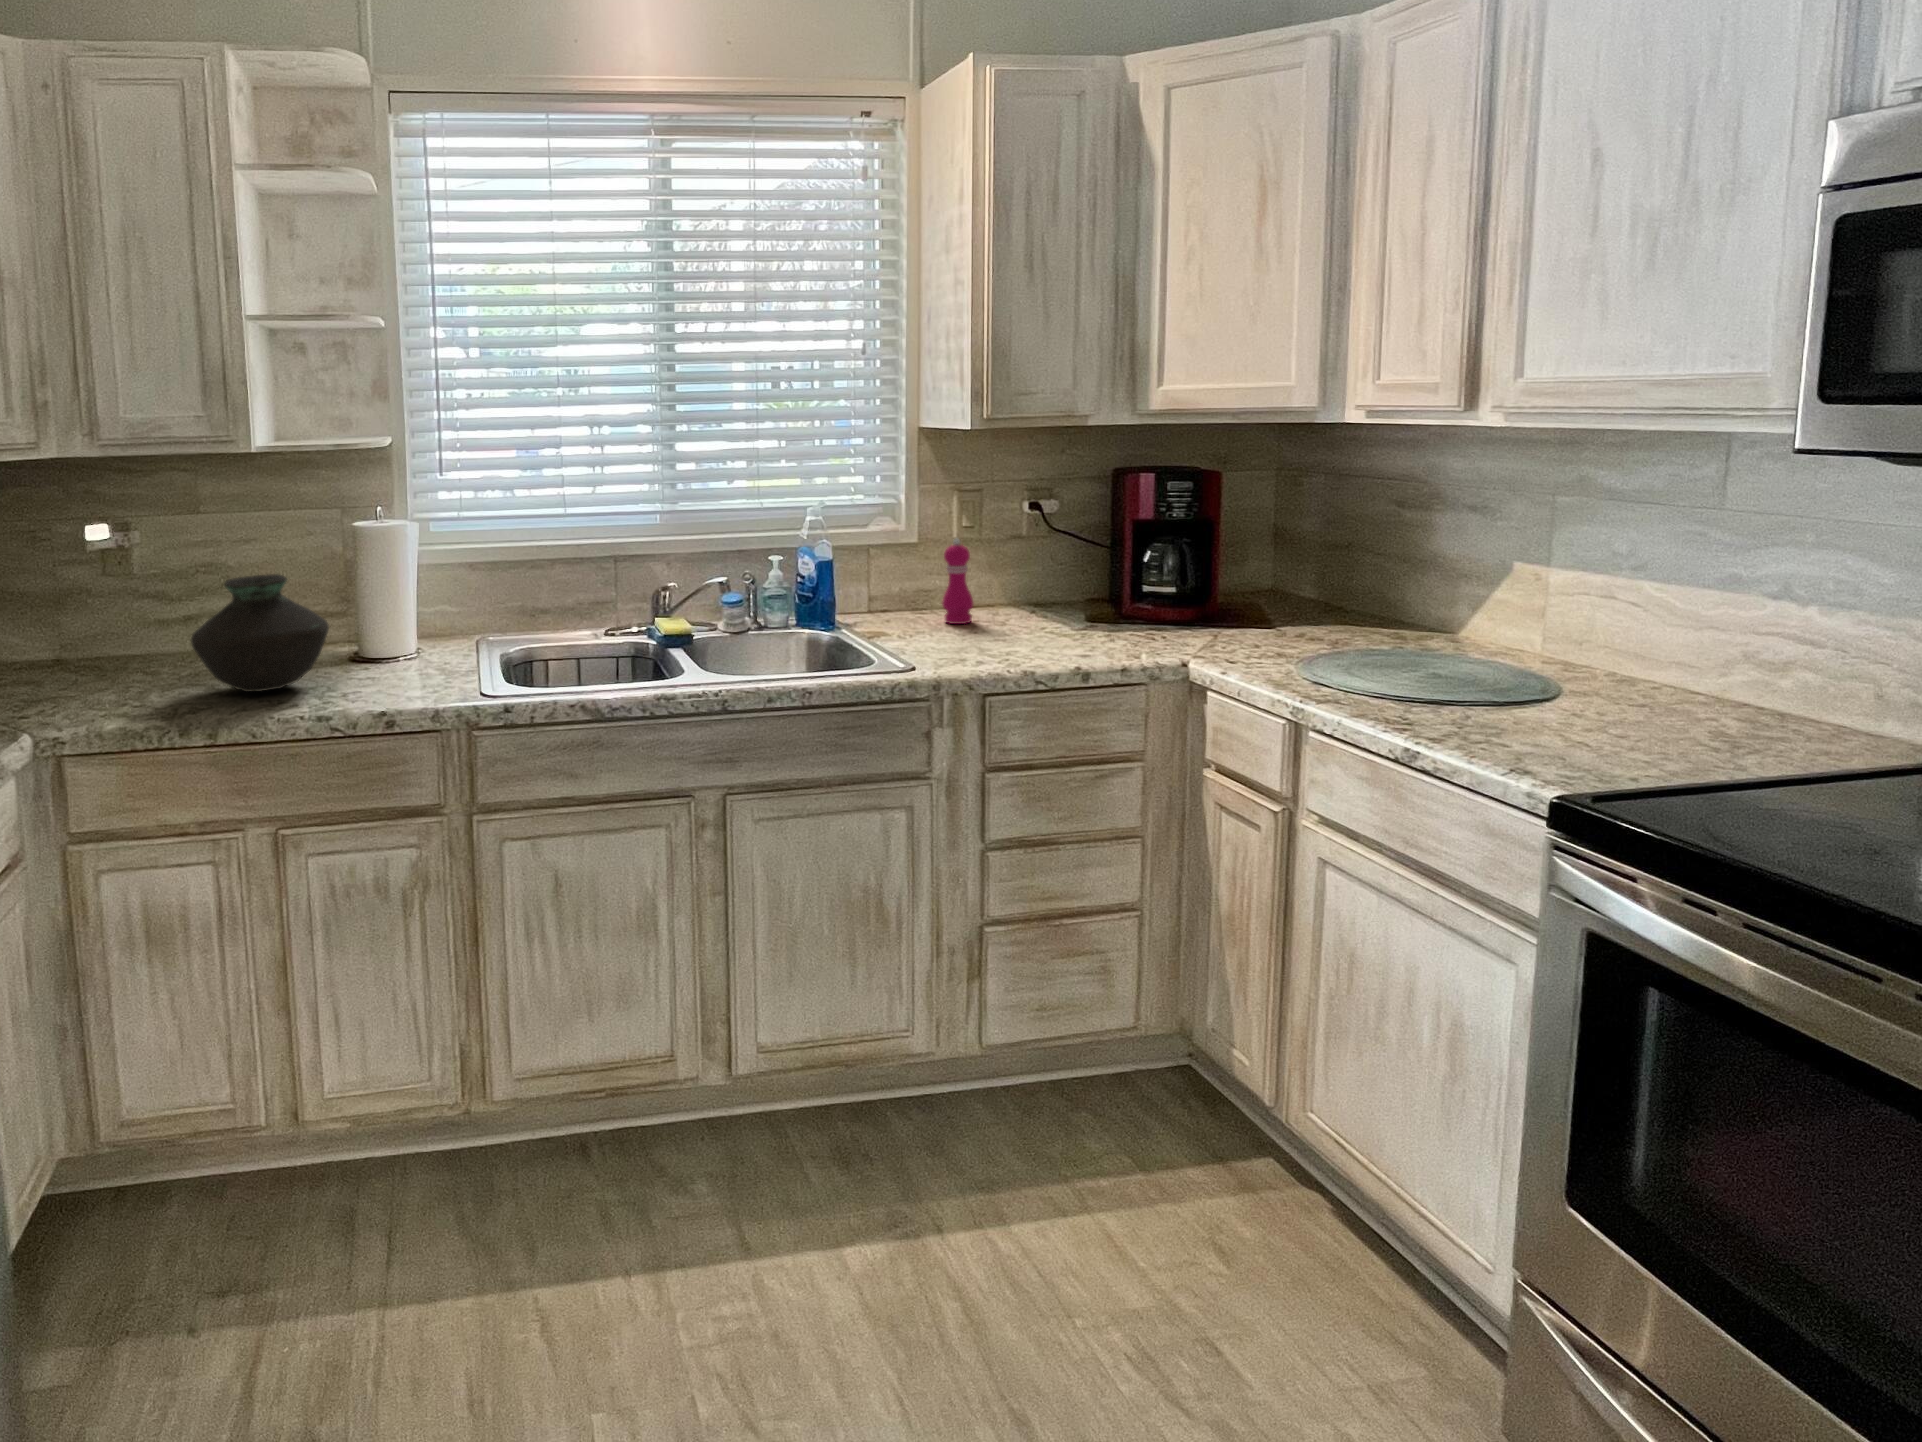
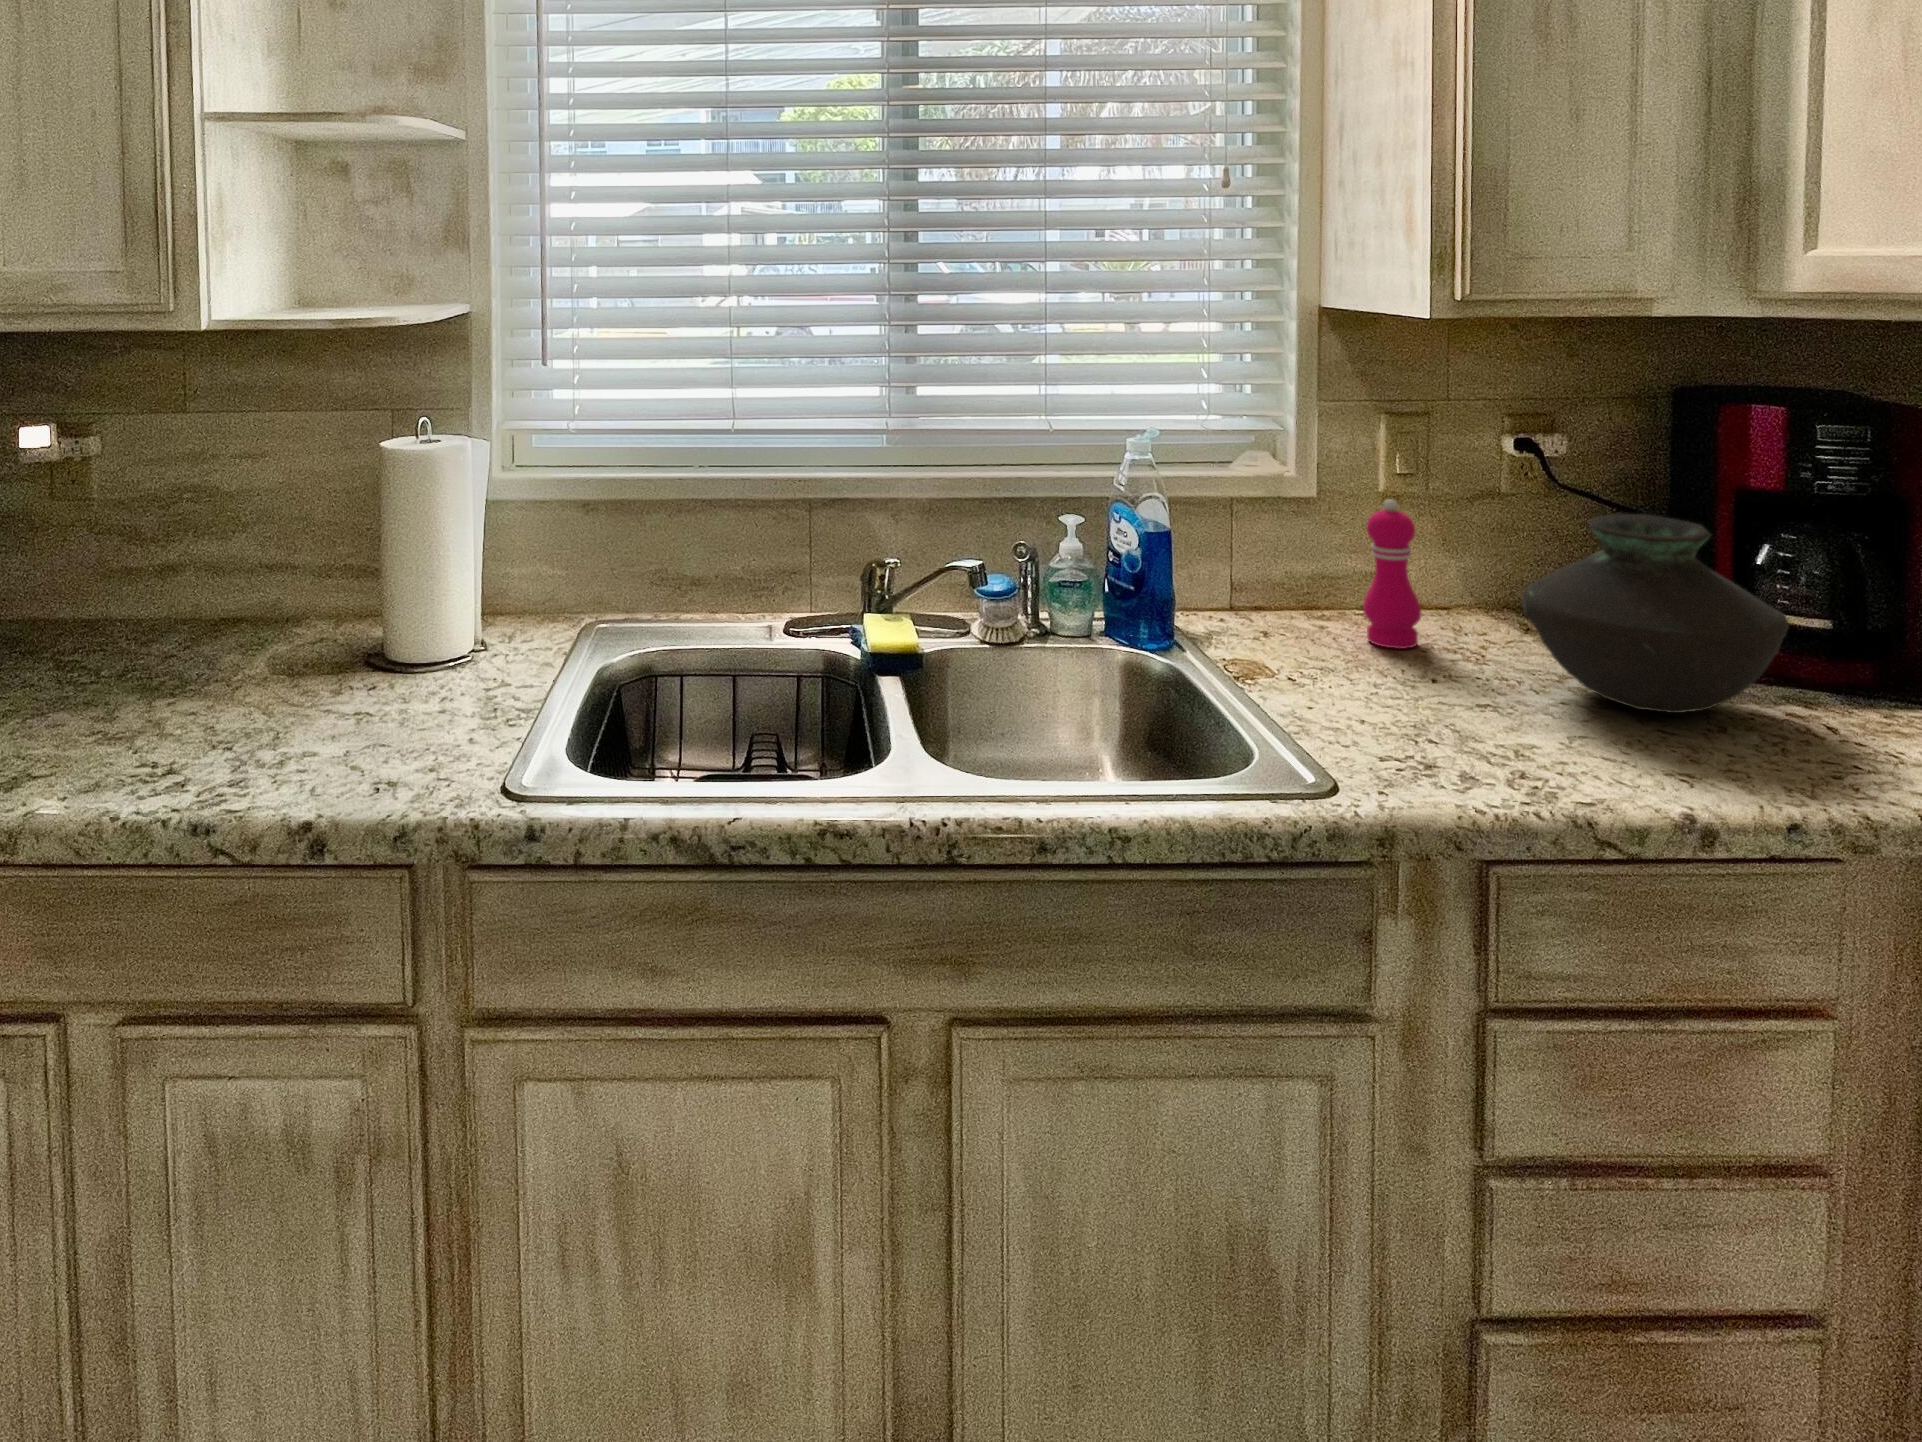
vase: present [191,574,329,692] -> present [1522,514,1789,713]

